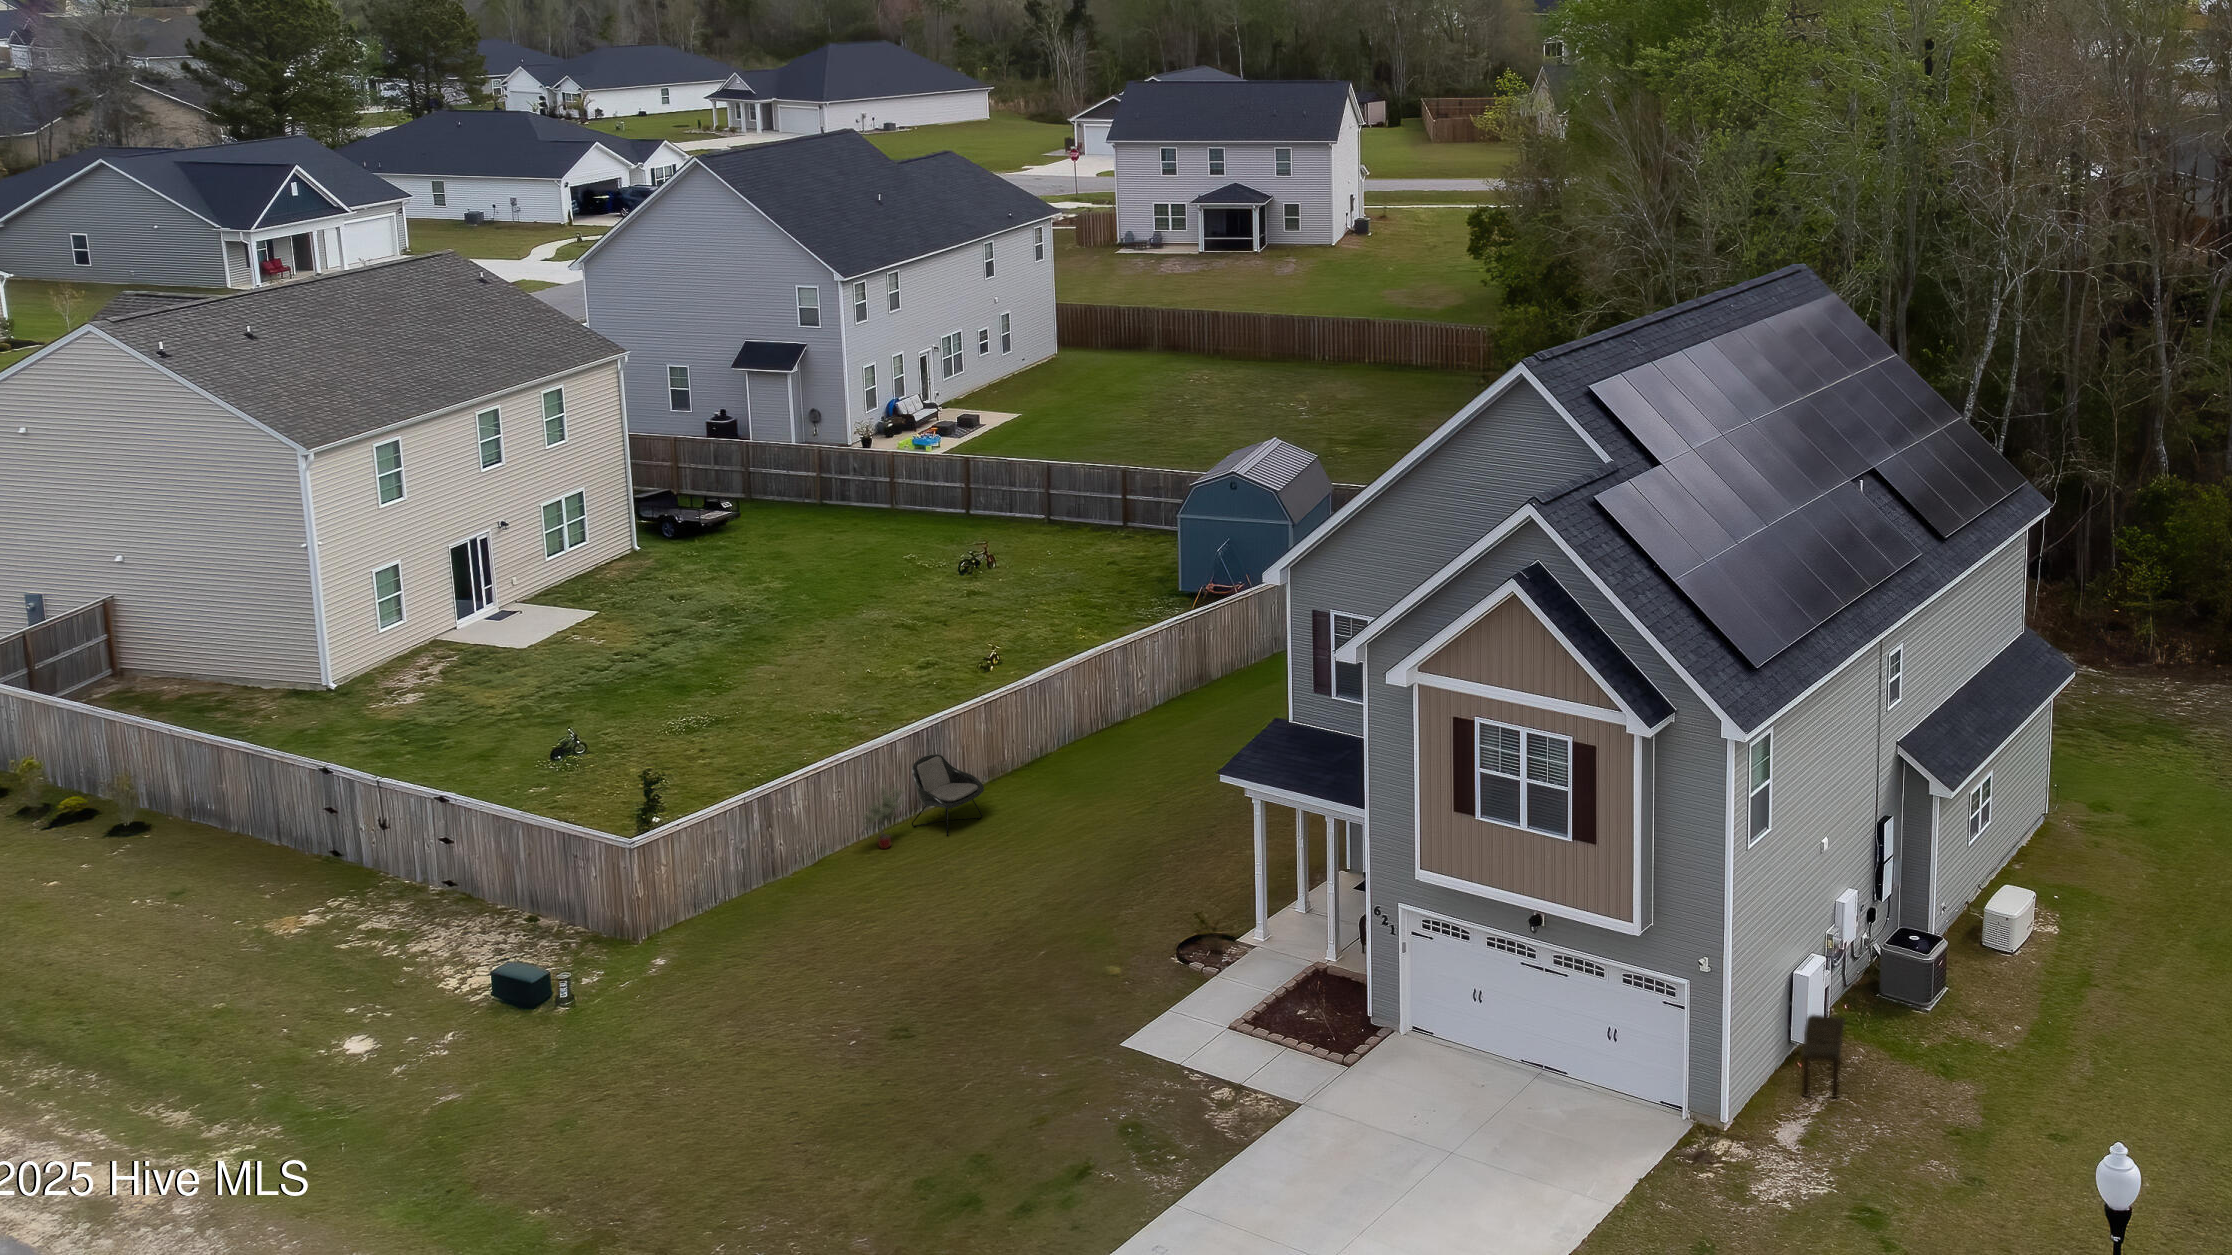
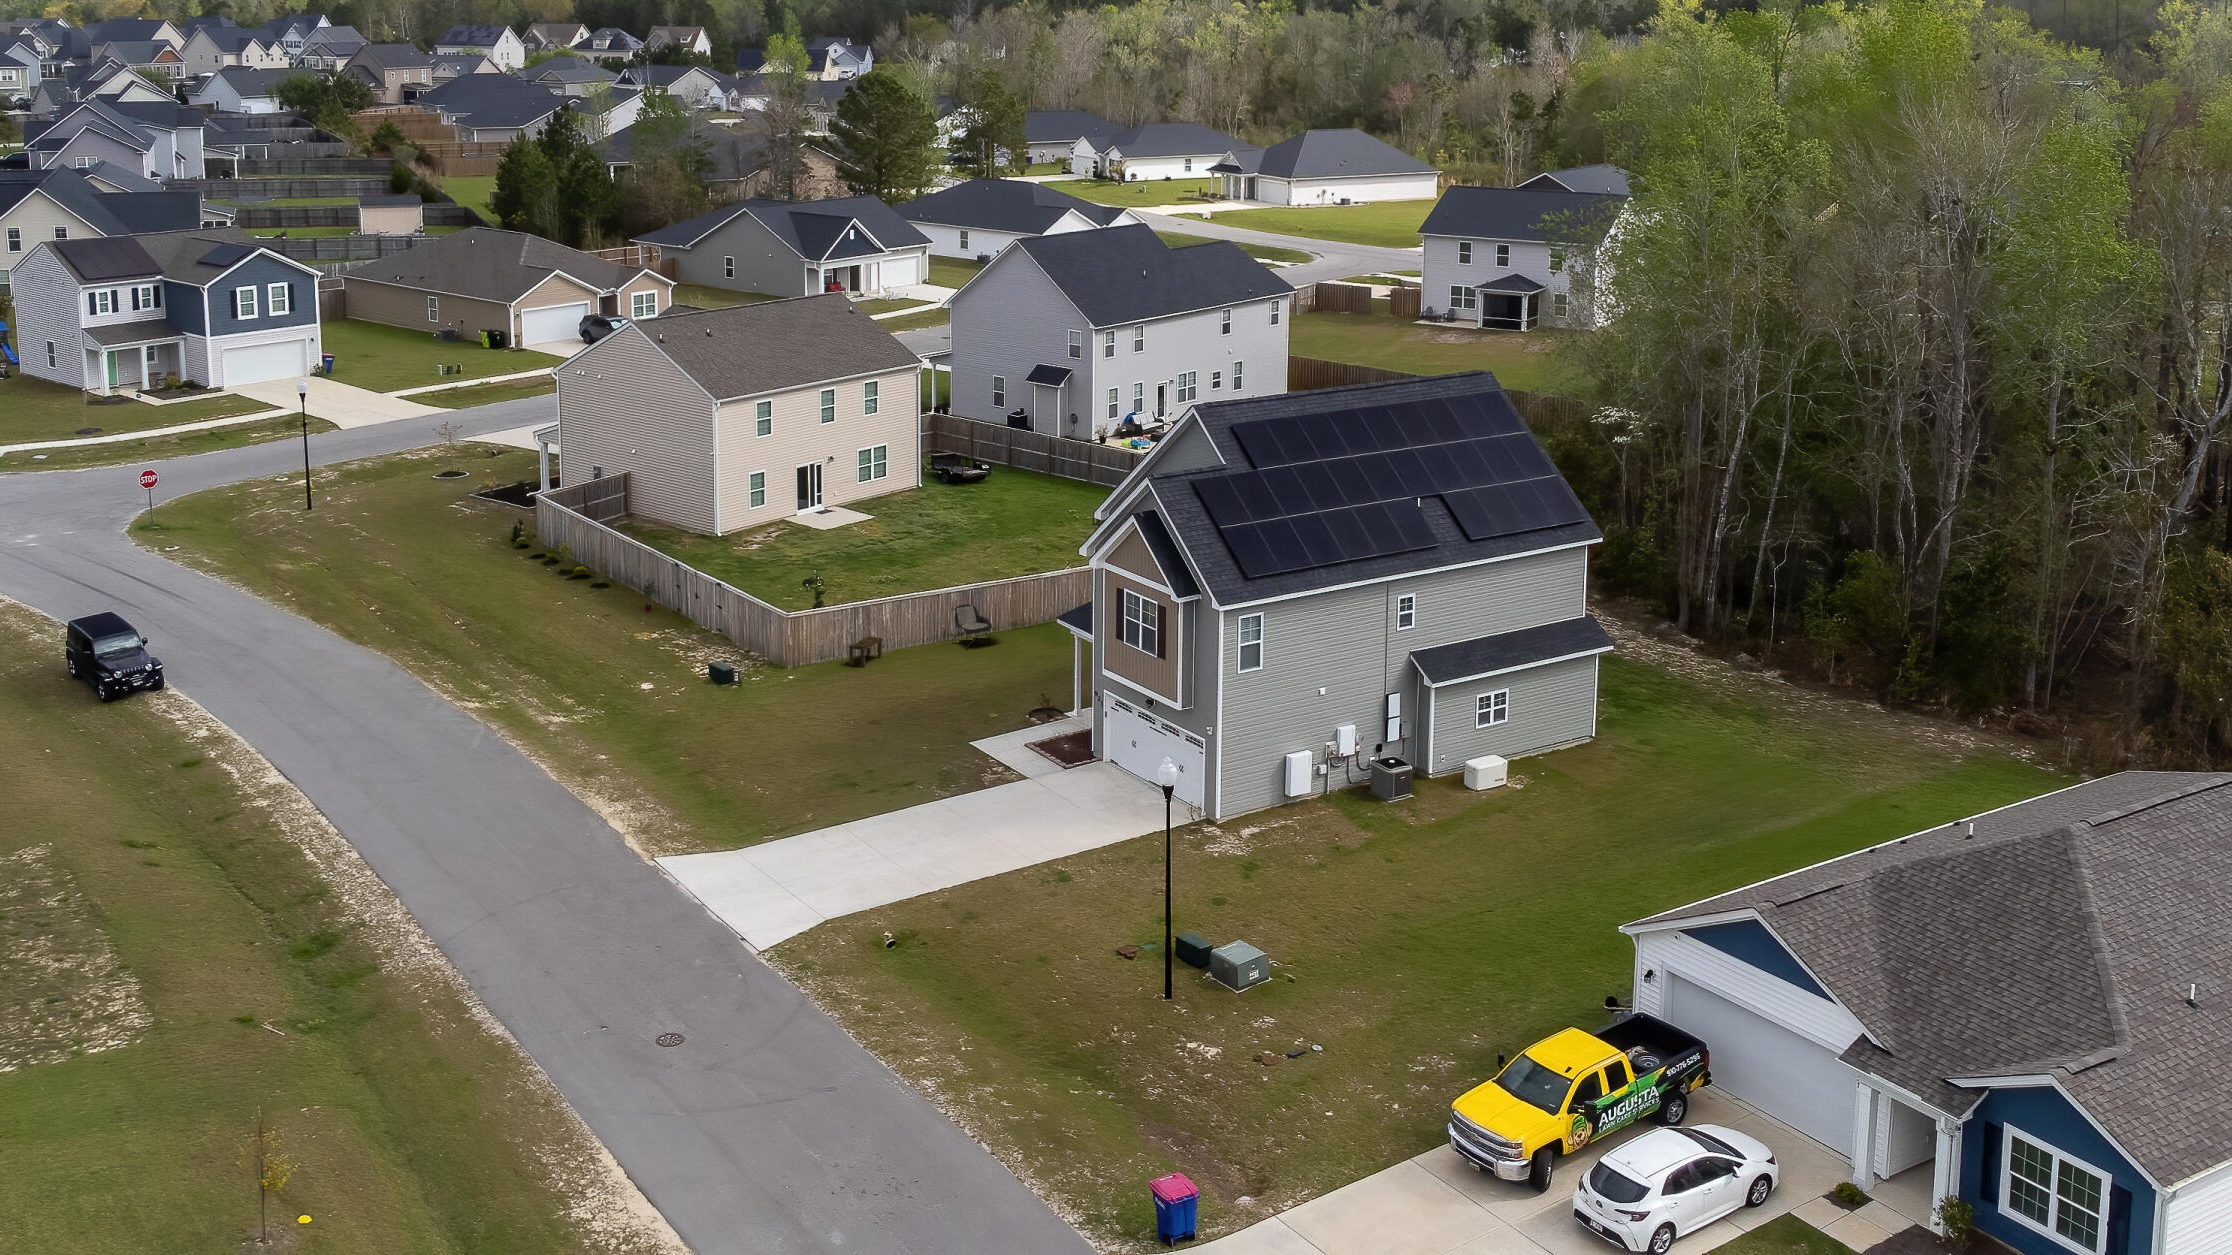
potted tree: present [862,788,903,849] -> present [643,579,660,611]
bench: present [1801,1015,1845,1098] -> present [849,636,883,667]

